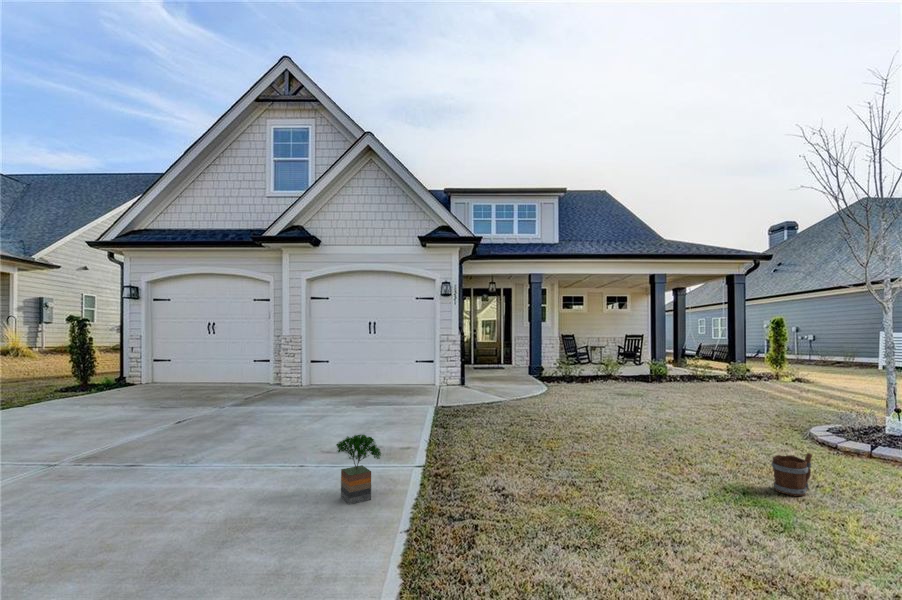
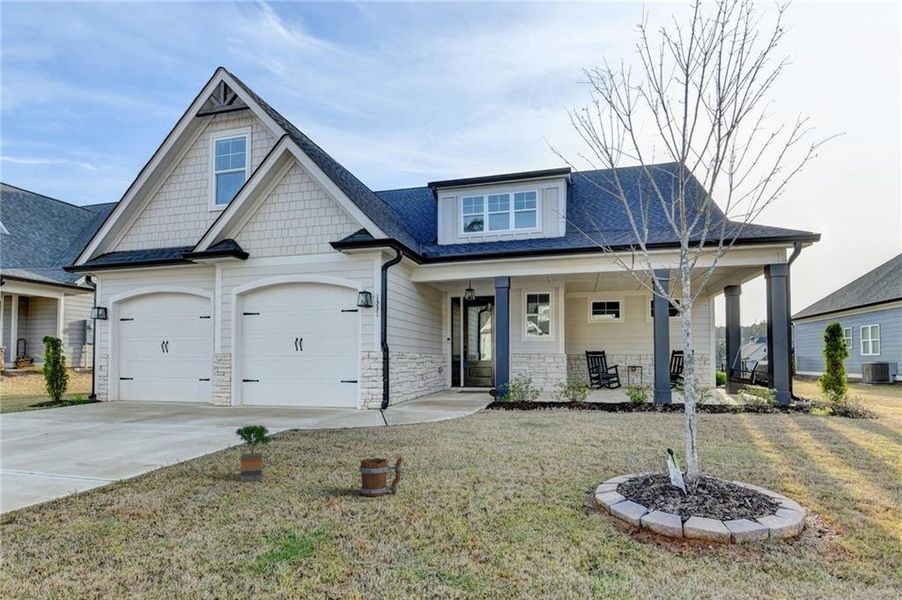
potted tree: present [336,435,381,504] -> present [236,425,271,481]

